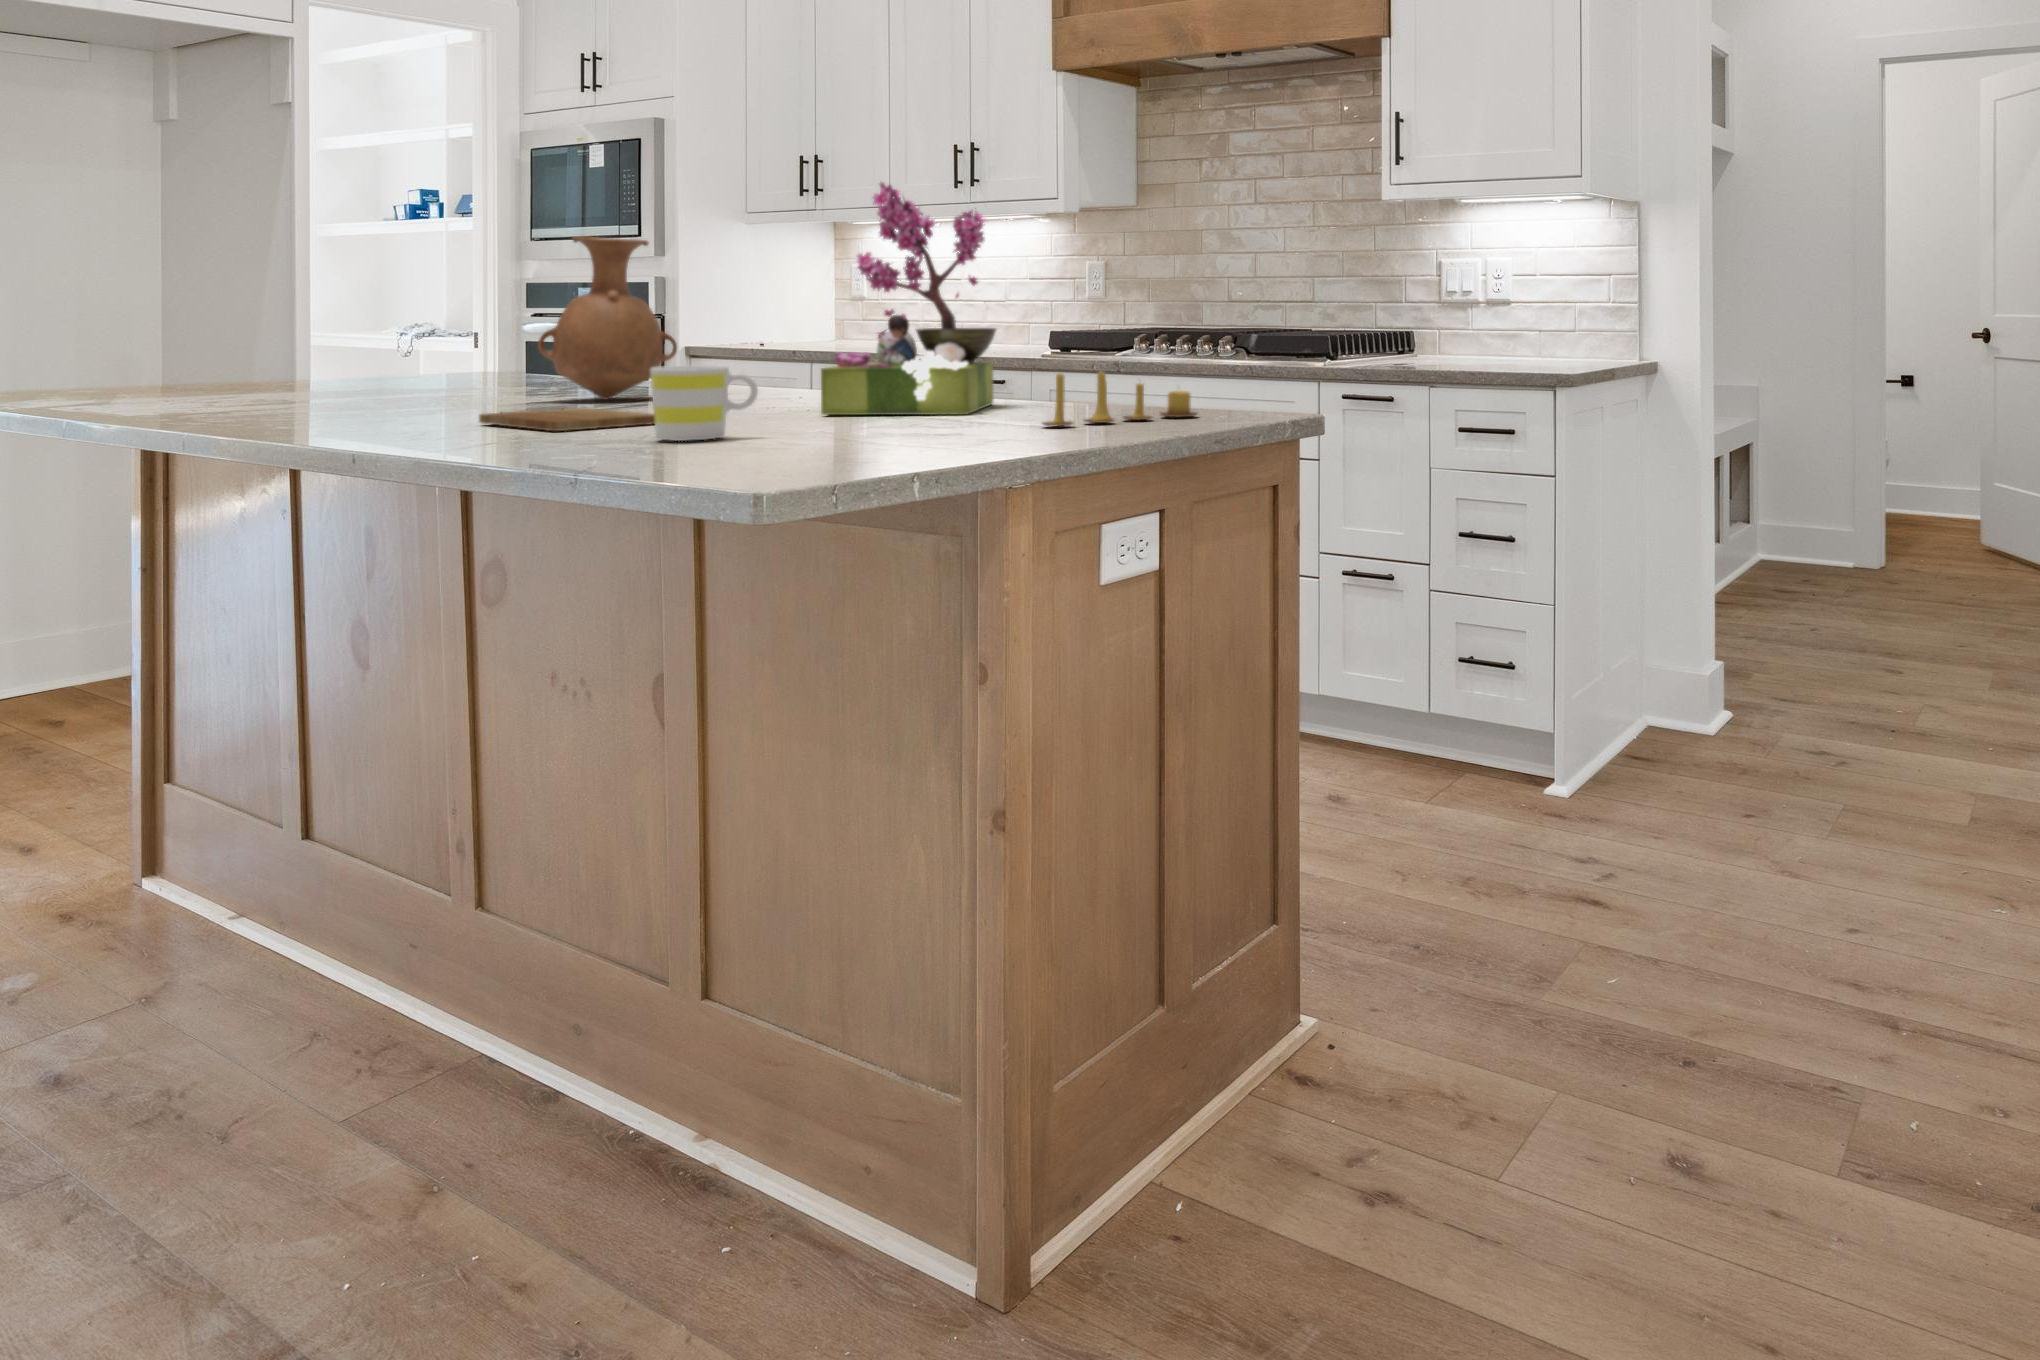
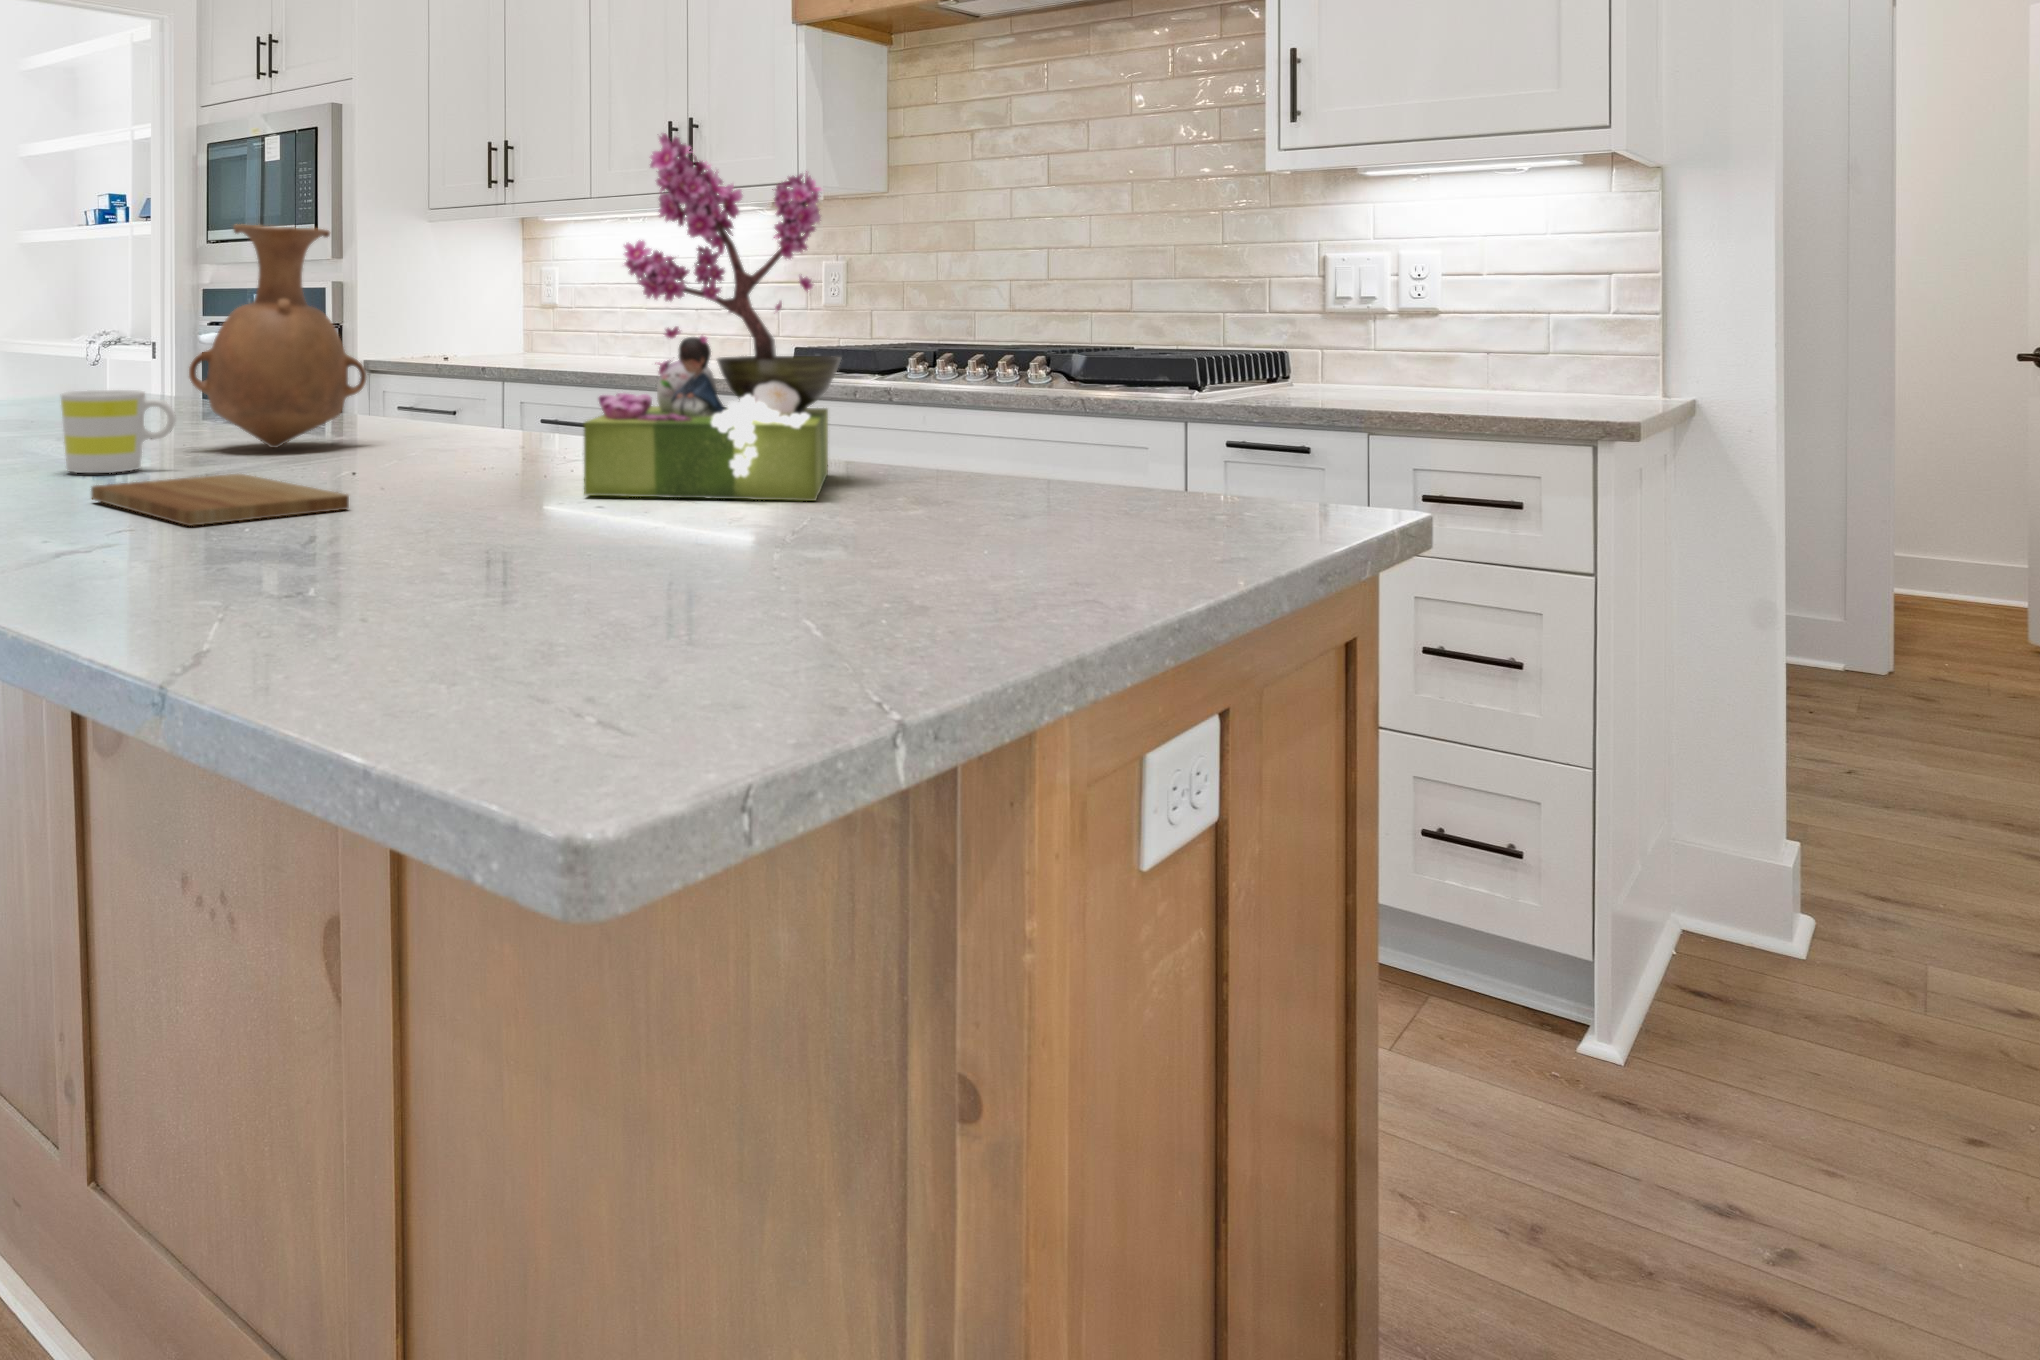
mug: present [650,366,758,441] -> present [61,390,176,473]
candle: present [1043,371,1197,426] -> none [990,434,1242,547]

